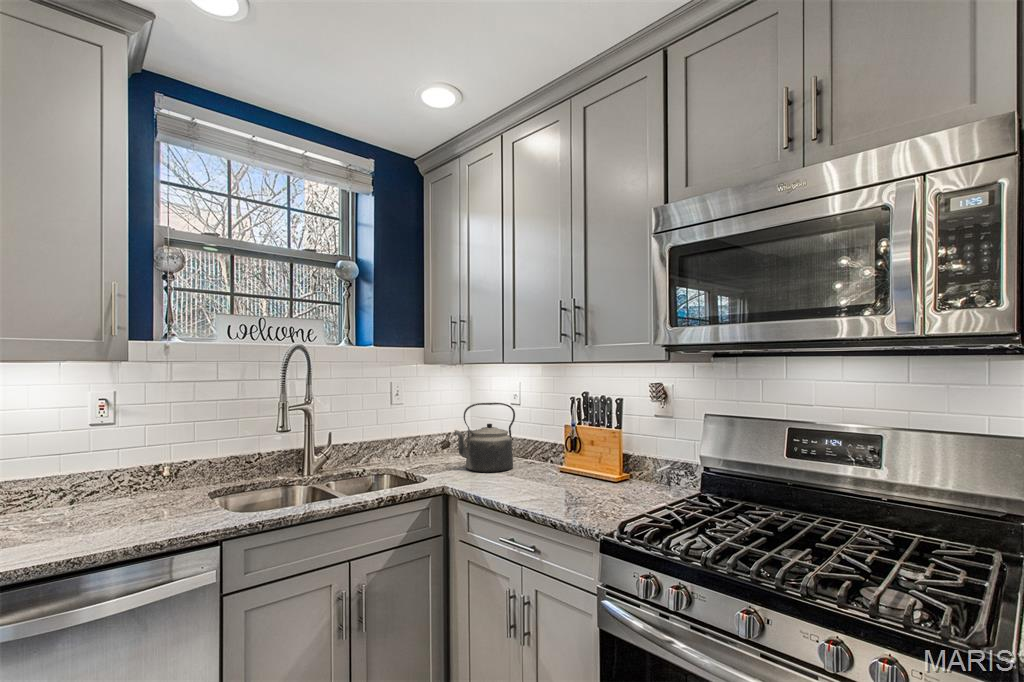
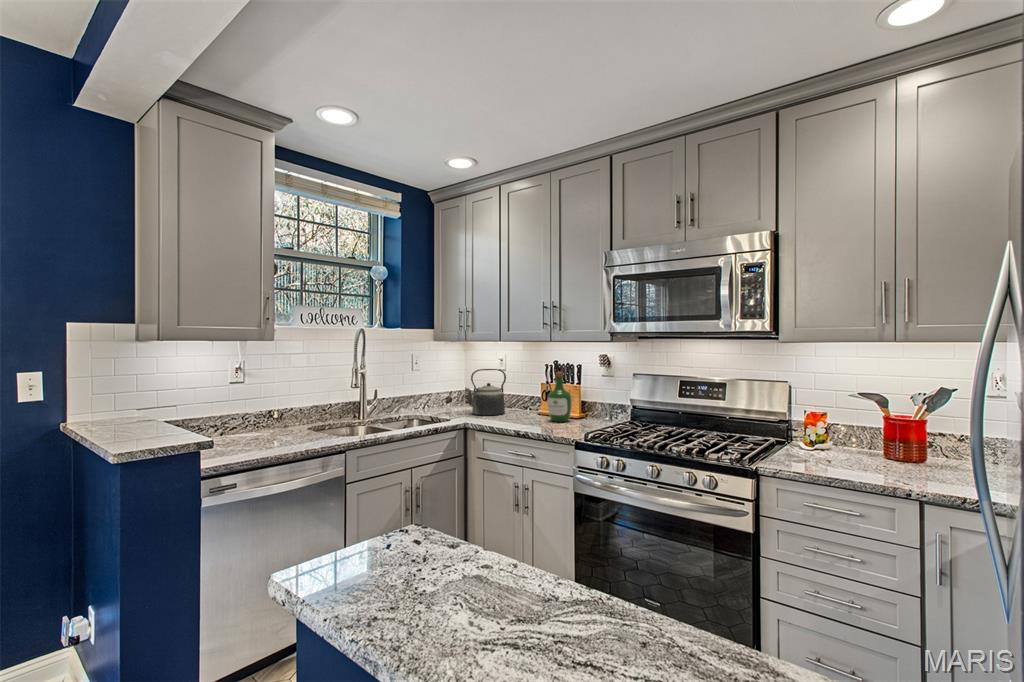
wine bottle: none [568,410,606,489] -> present [548,372,572,422]

